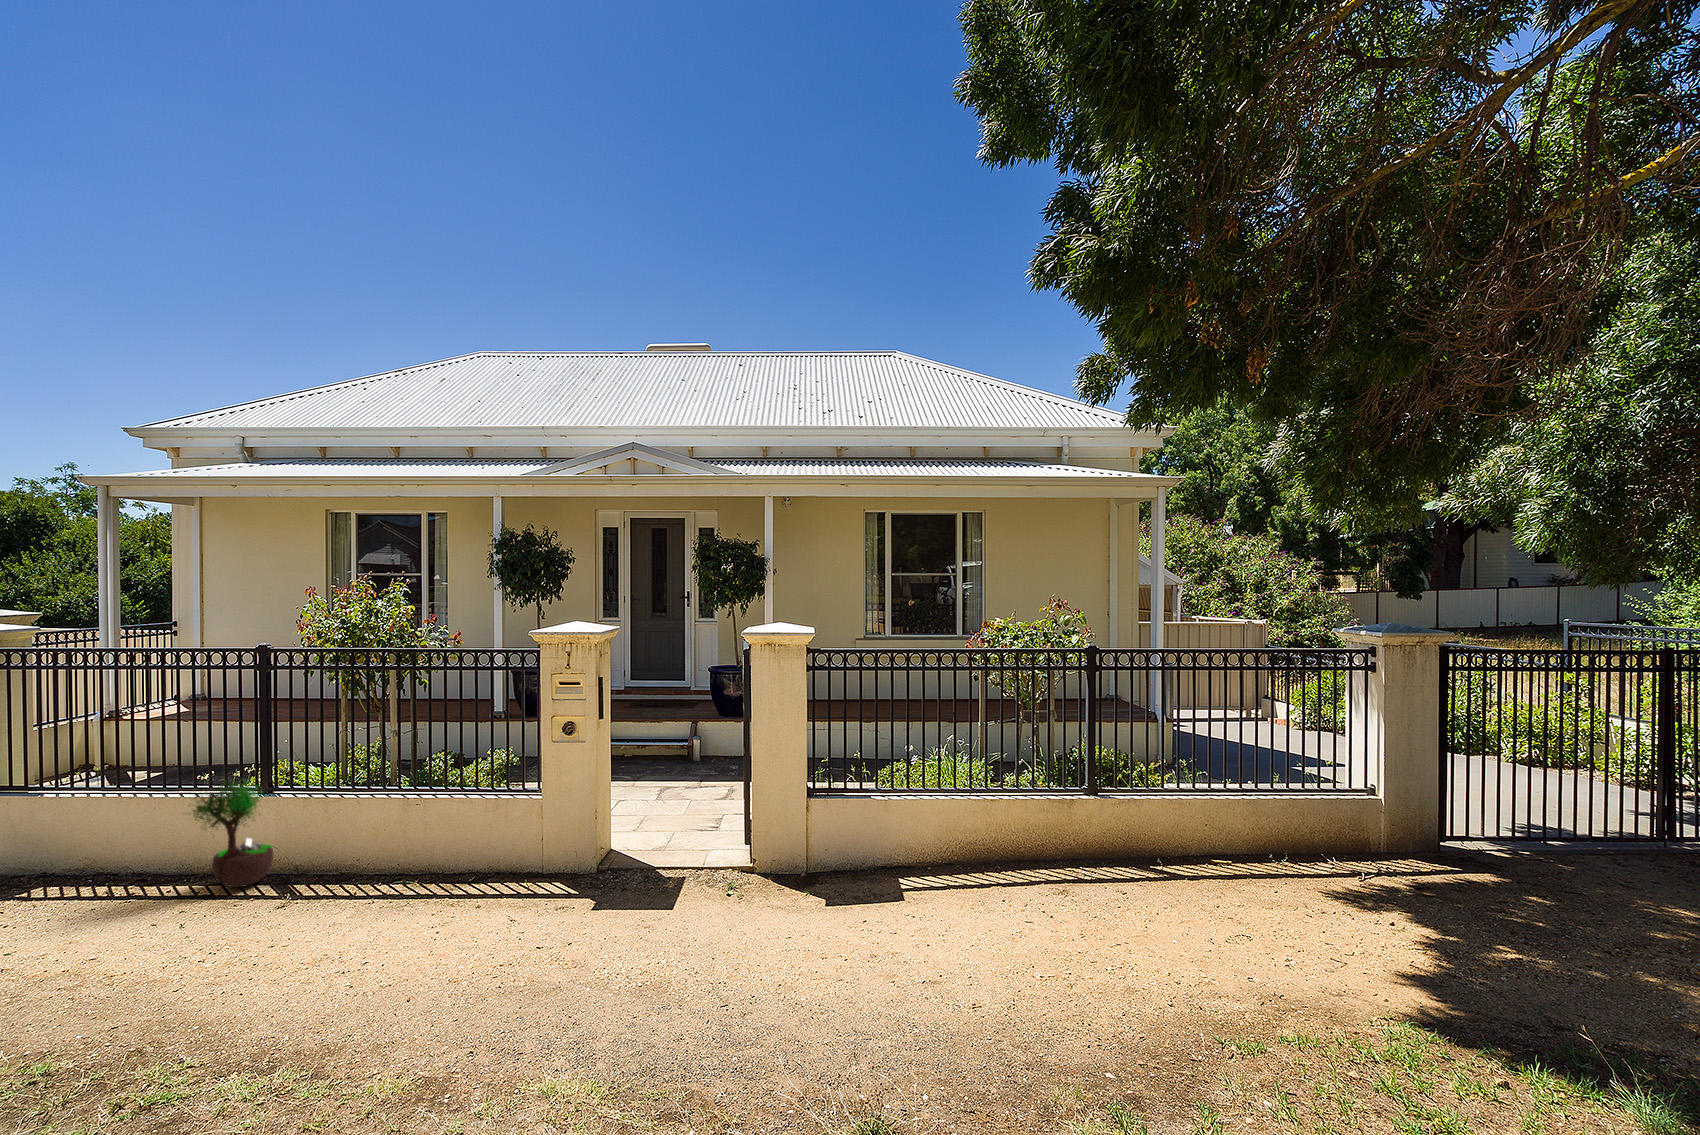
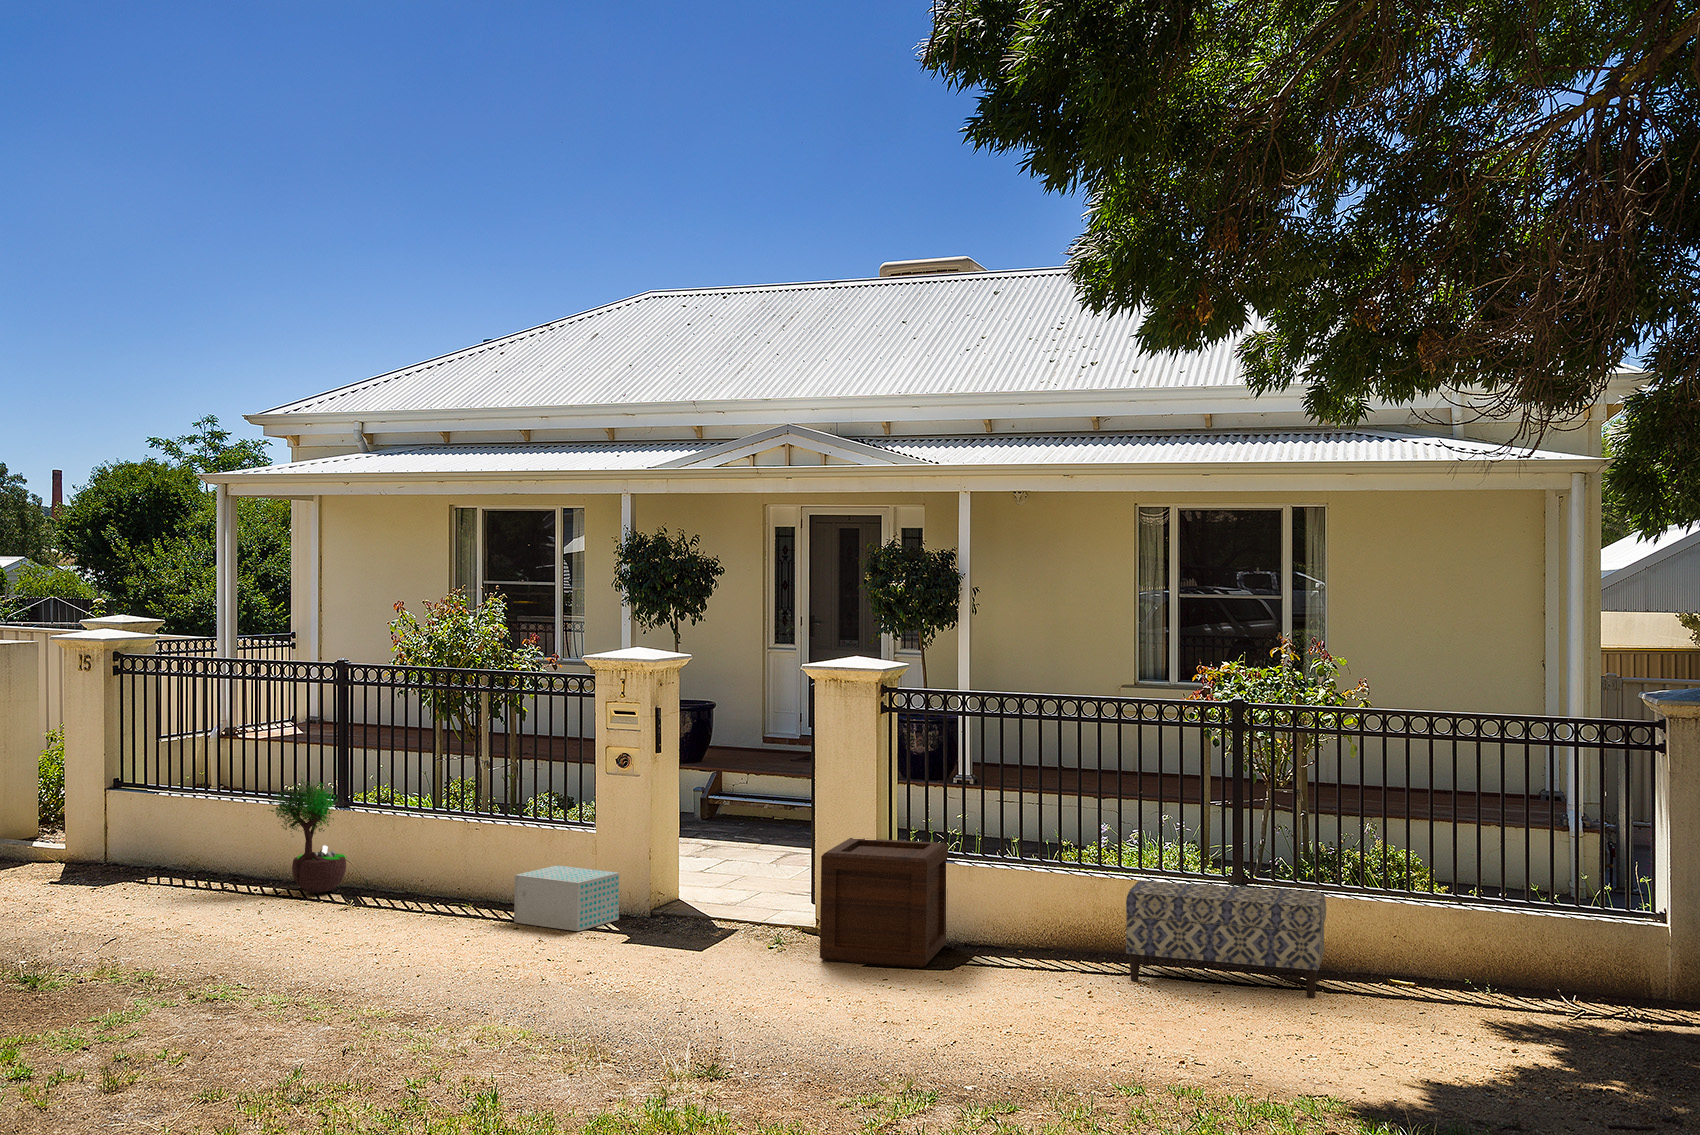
wooden crate: none [786,787,884,906] -> present [820,838,948,968]
bench: none [1026,800,1190,891] -> present [1126,881,1326,998]
storage box: none [473,836,572,903] -> present [514,865,619,931]

